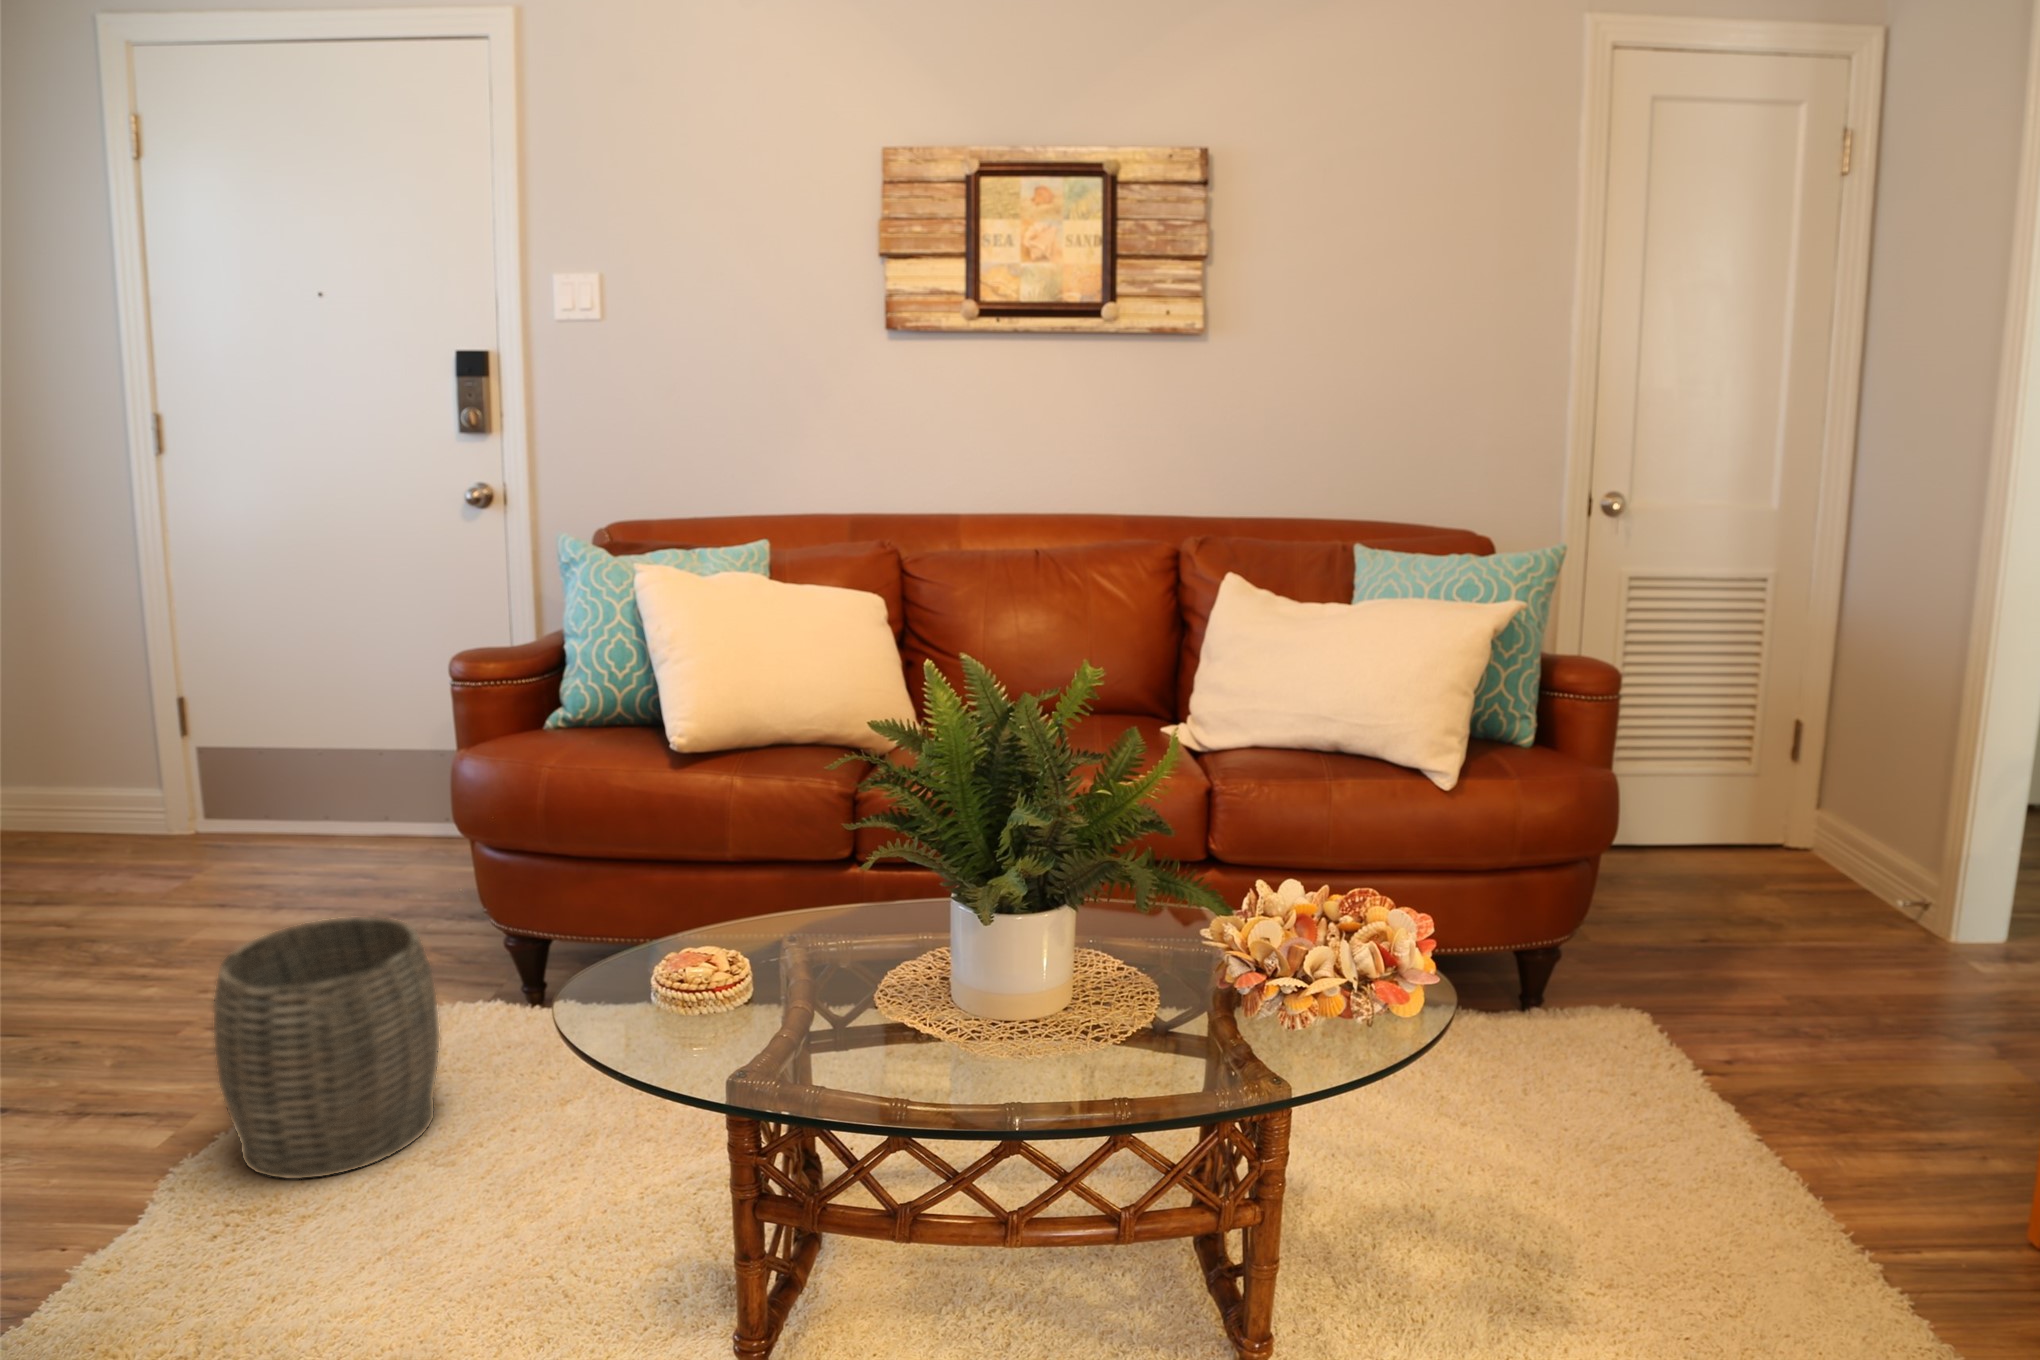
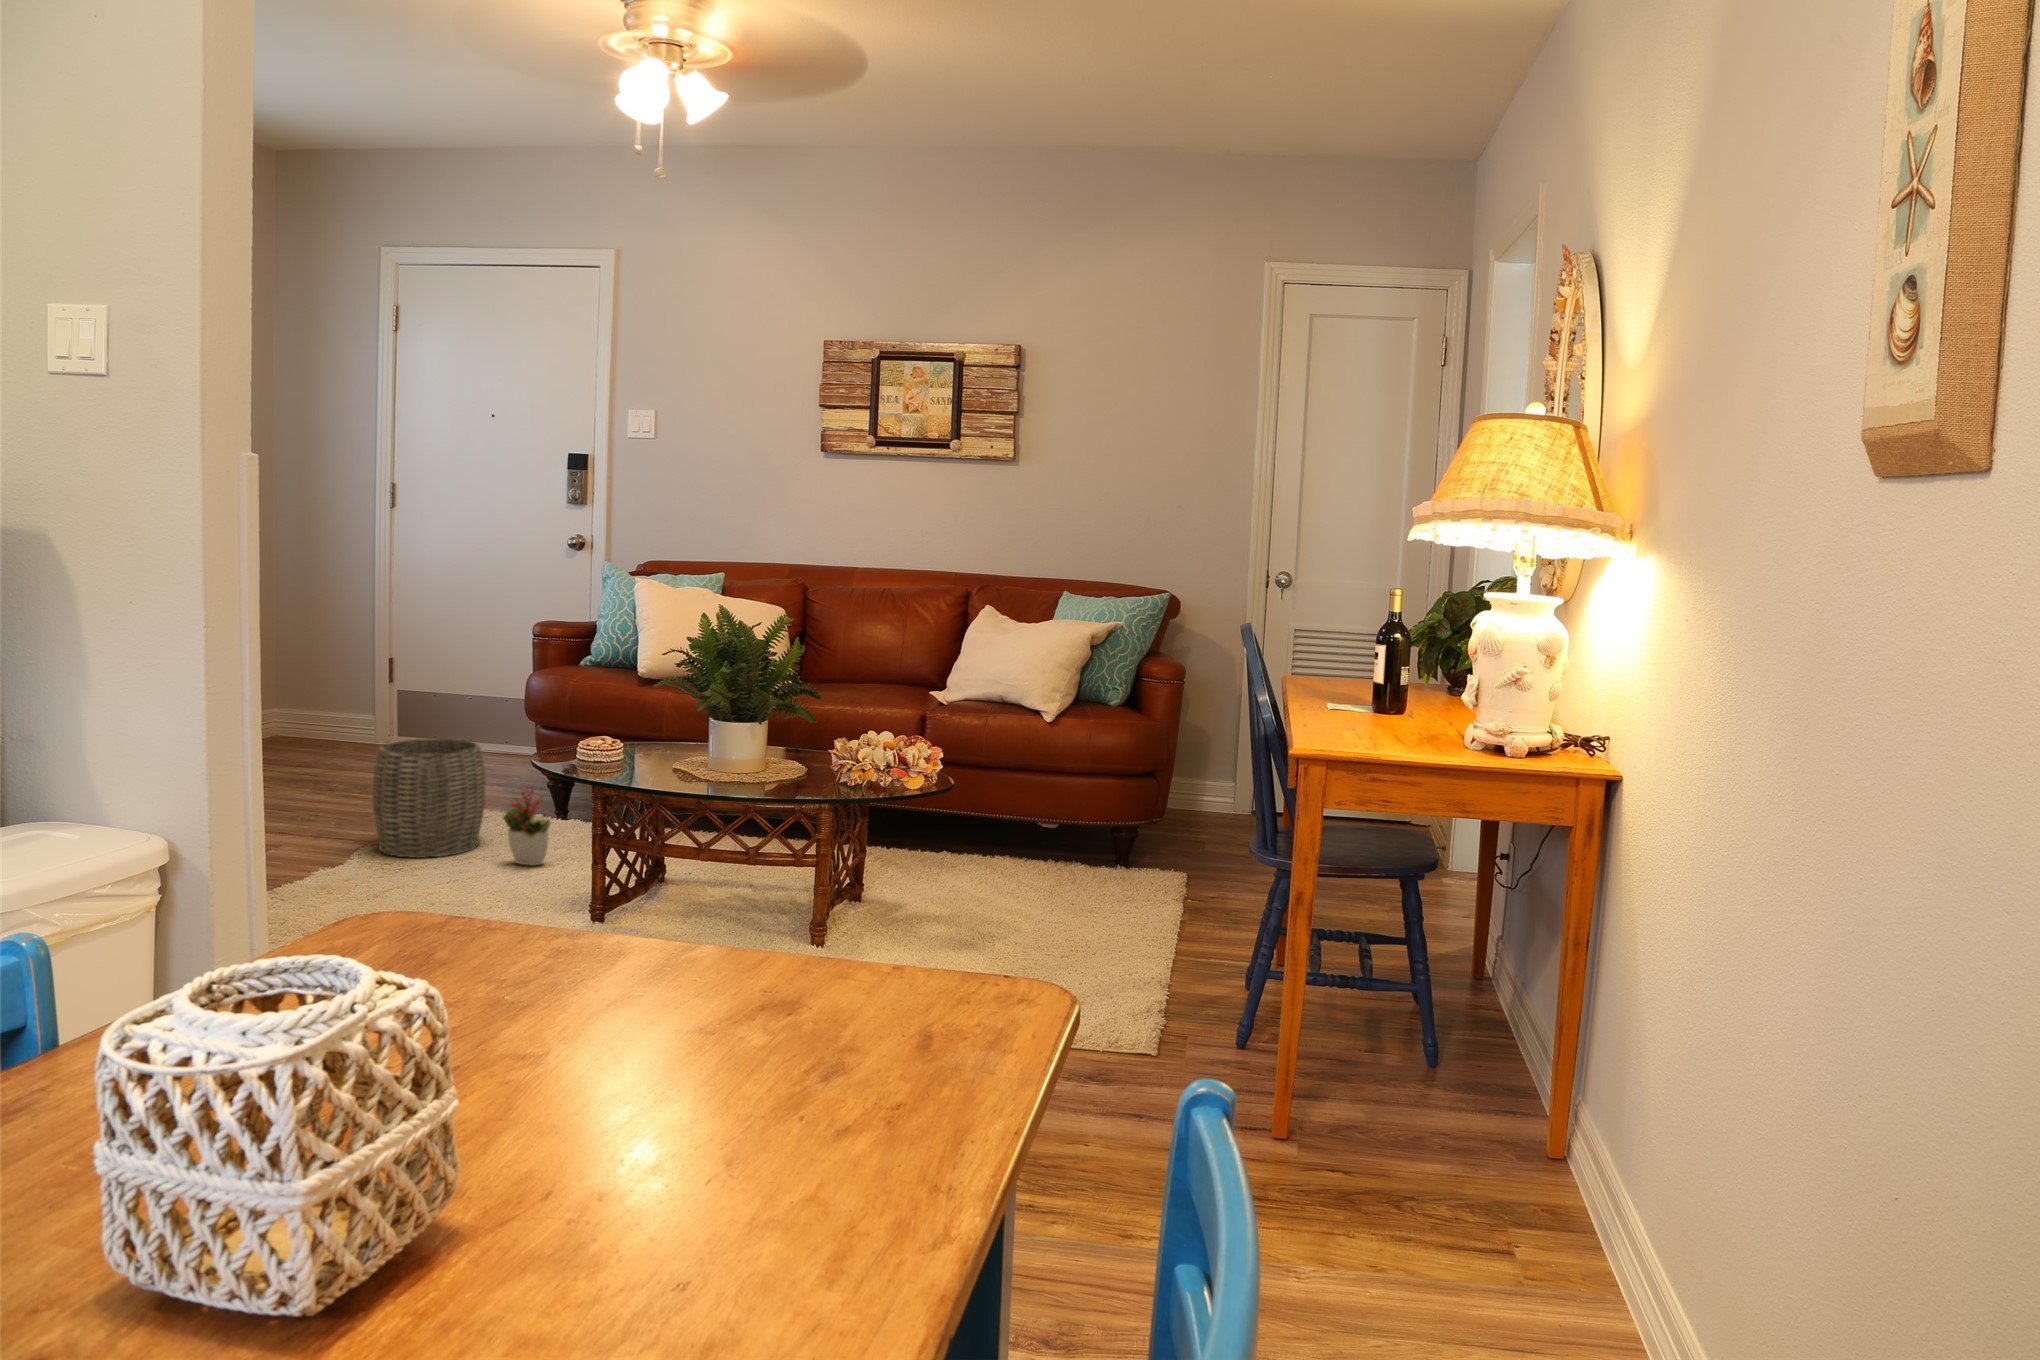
decorative plant: none [494,1018,591,1170] -> present [503,788,550,865]

